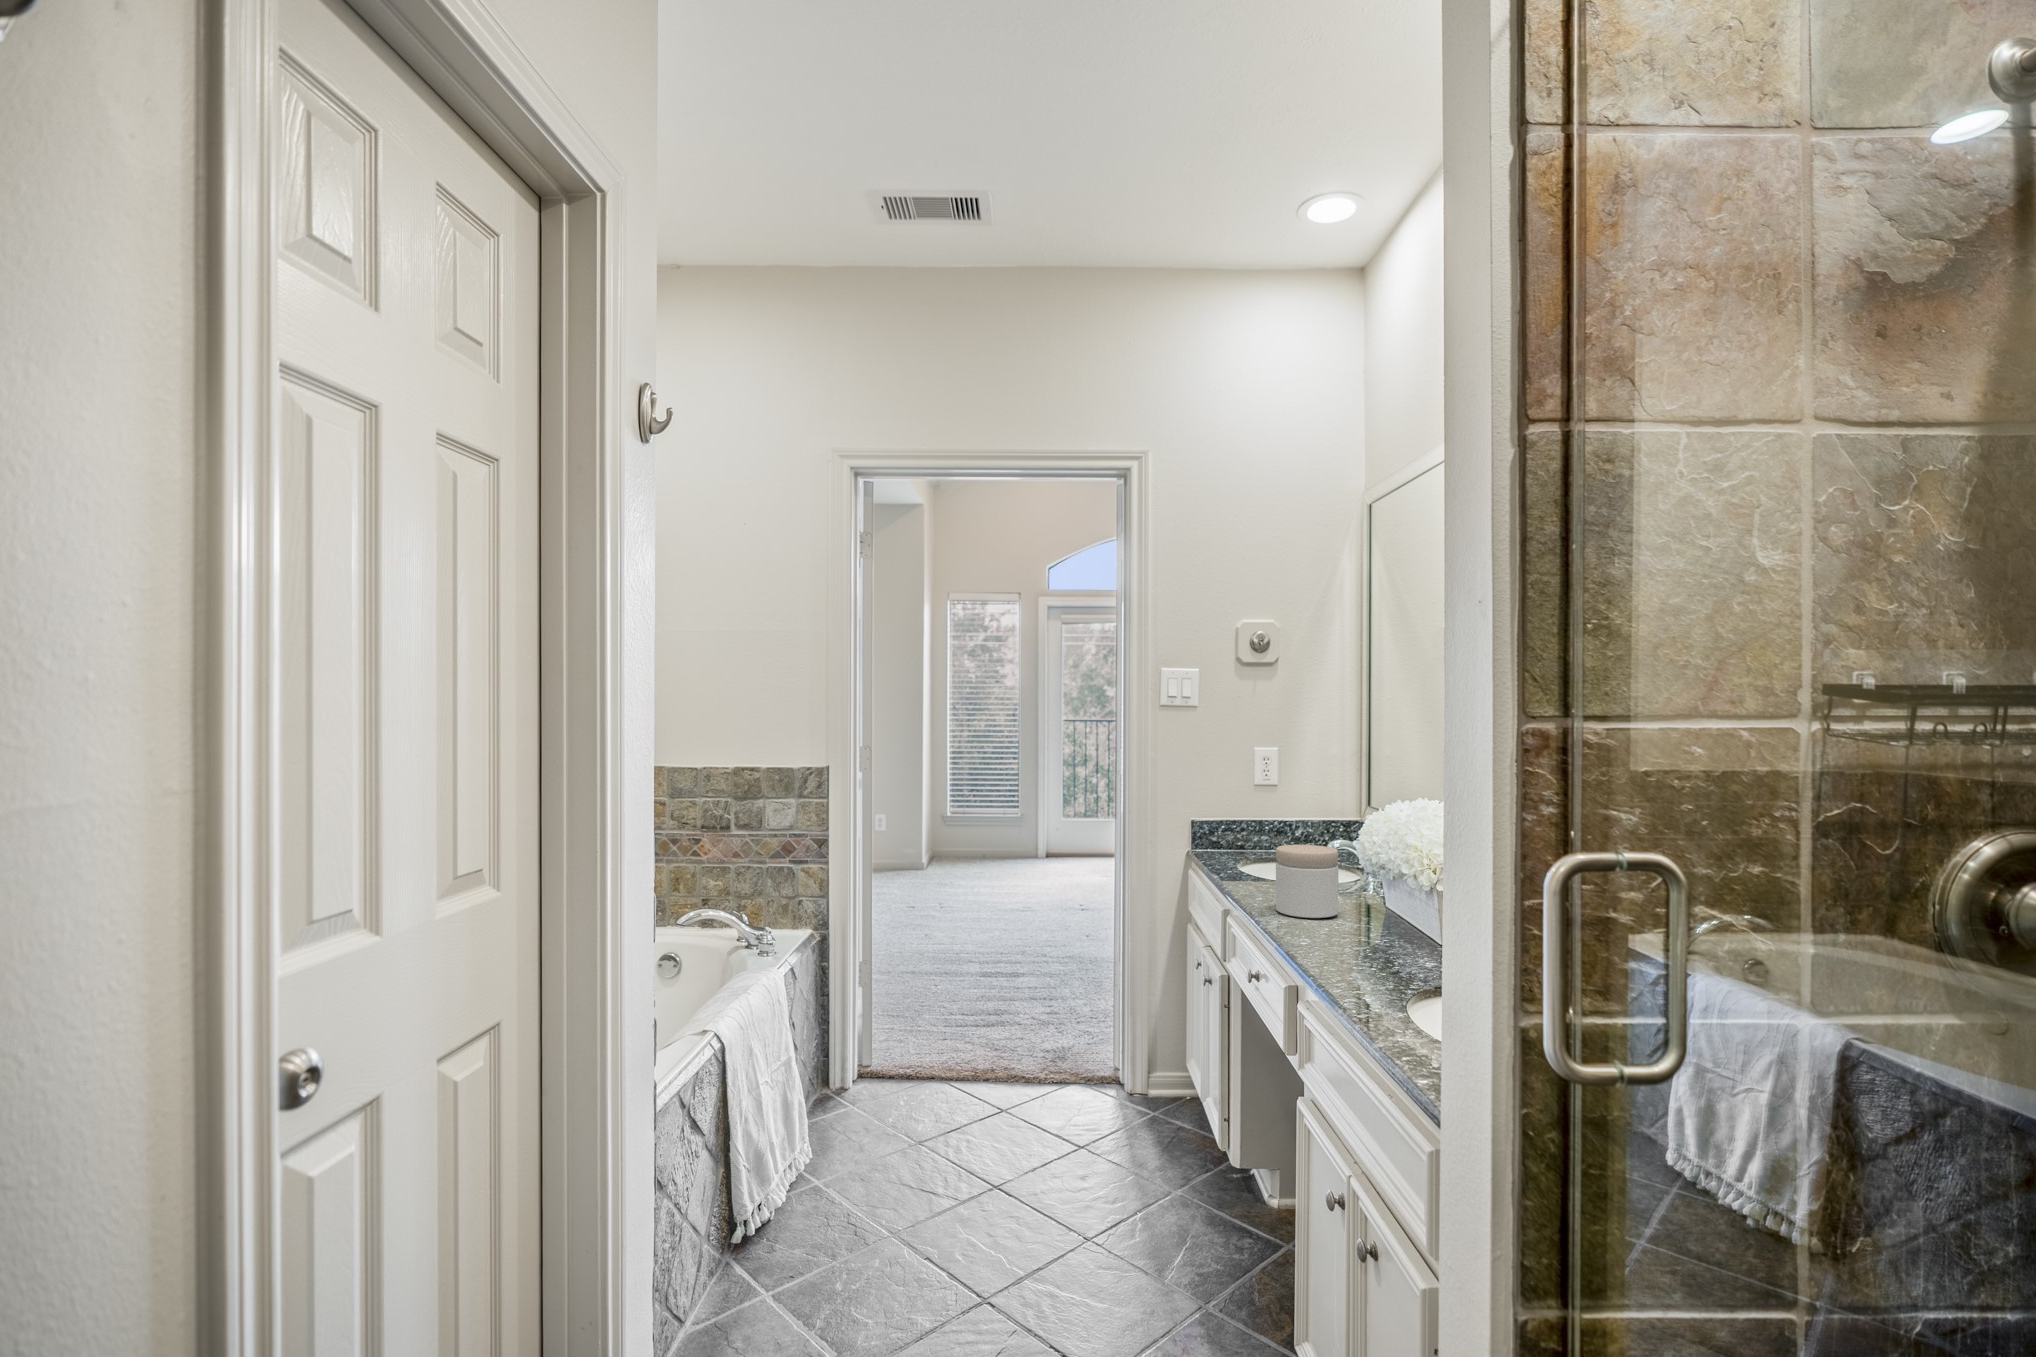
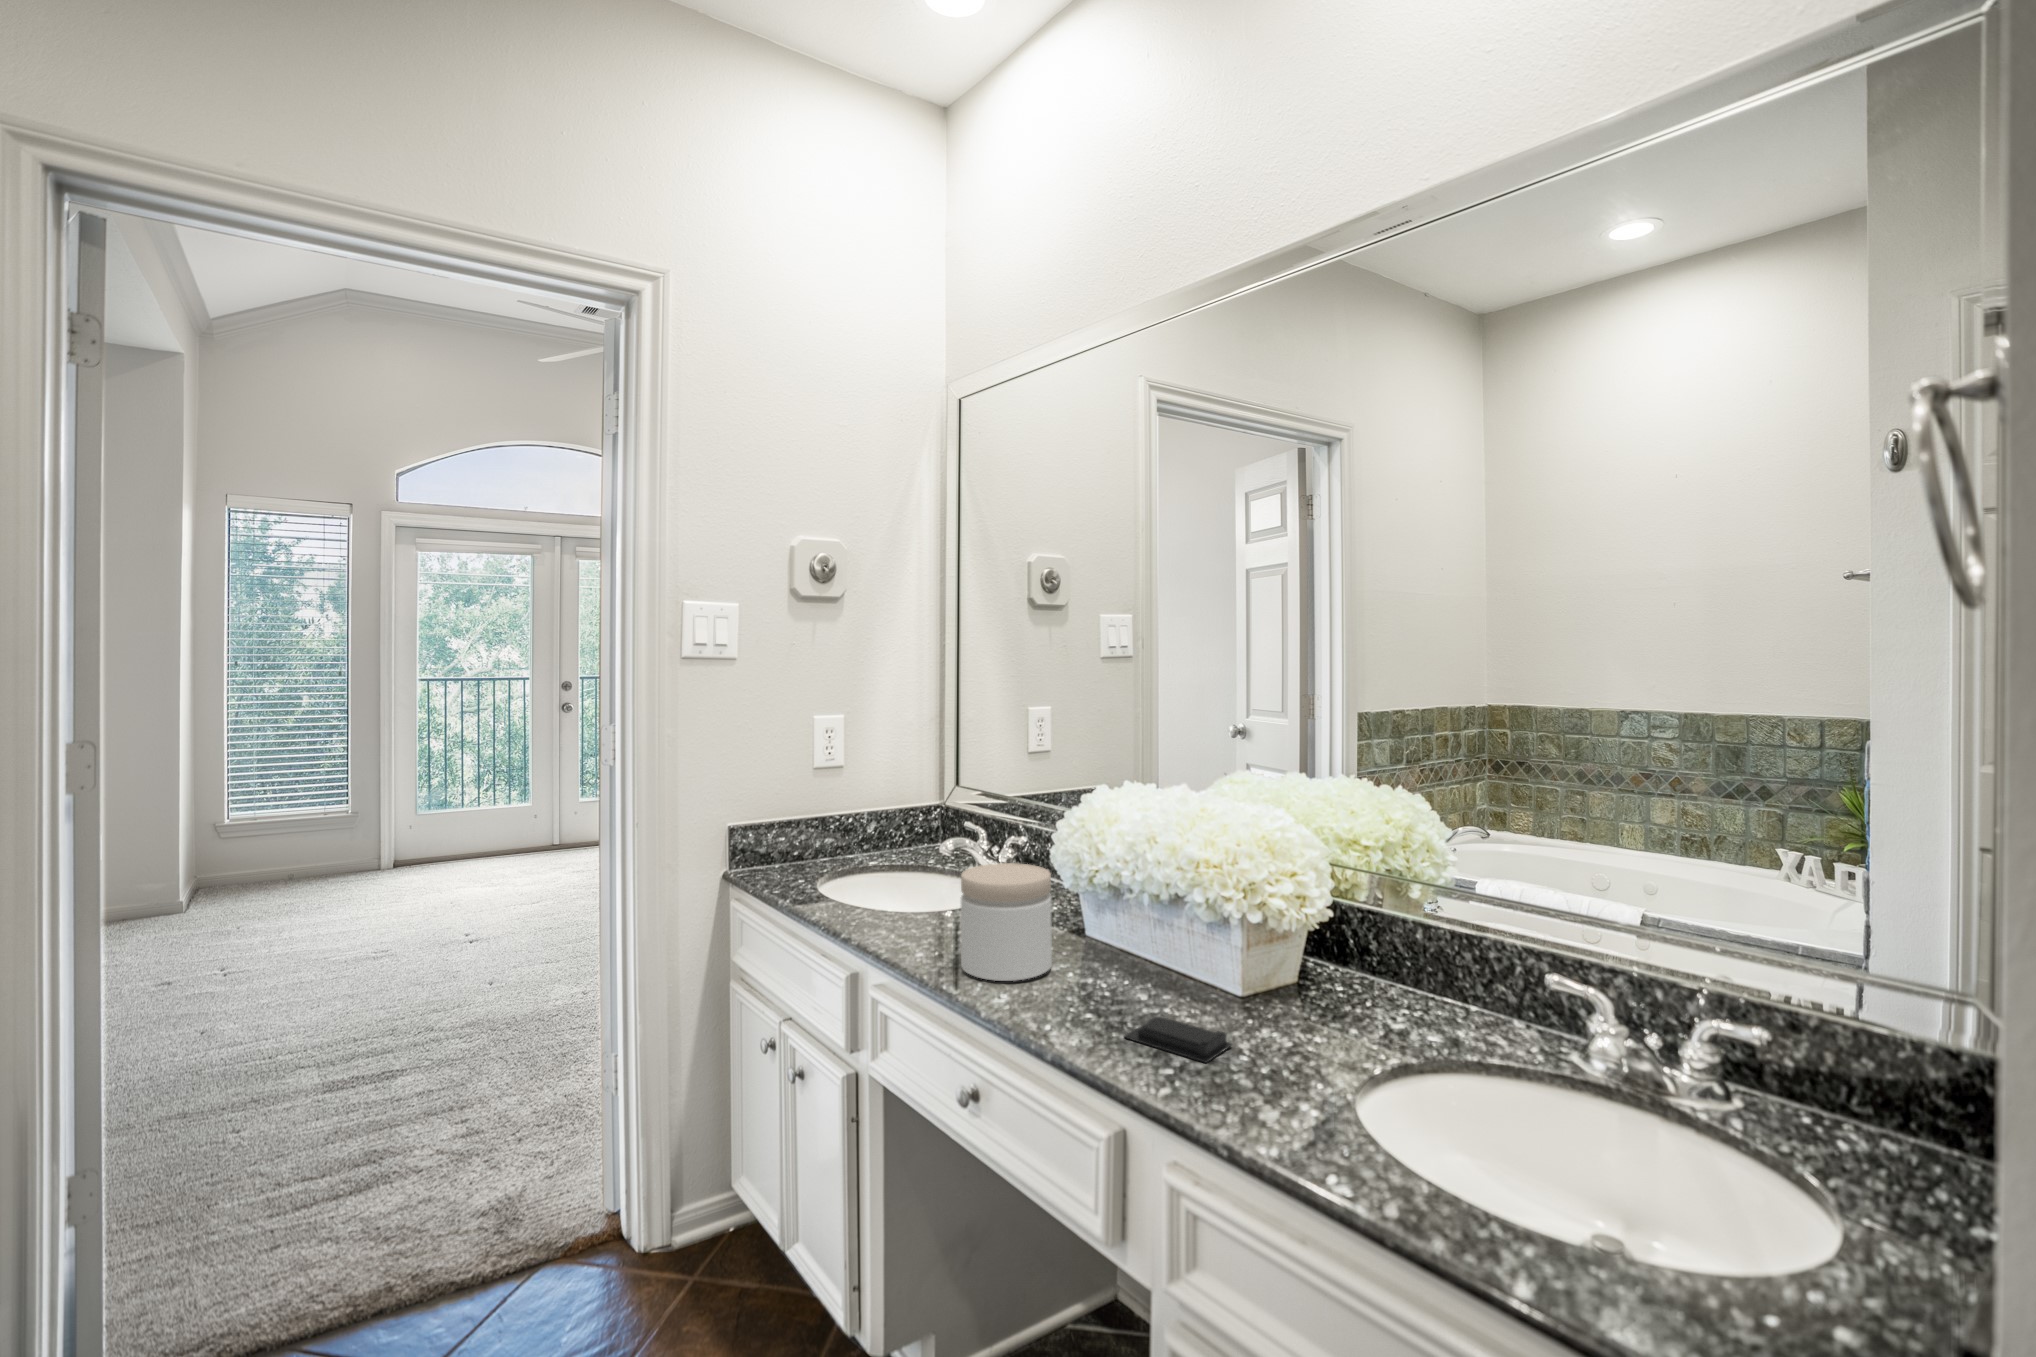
soap bar: none [1330,938,1393,960] -> present [1124,1017,1232,1063]

